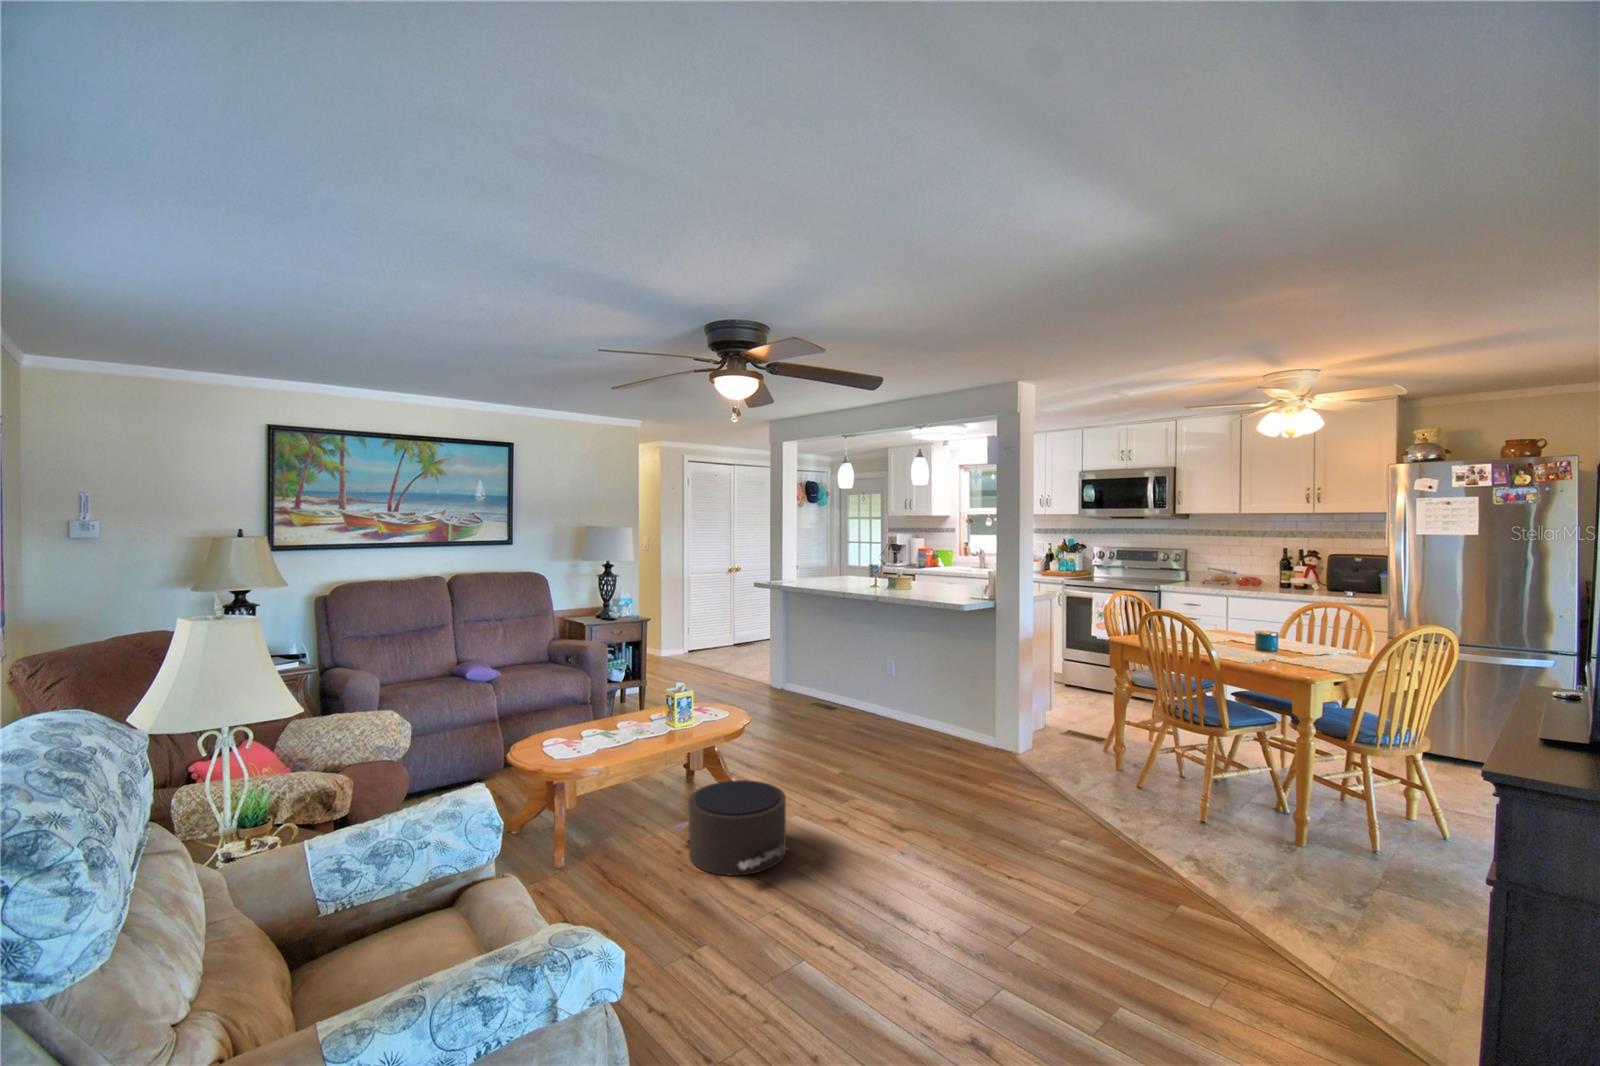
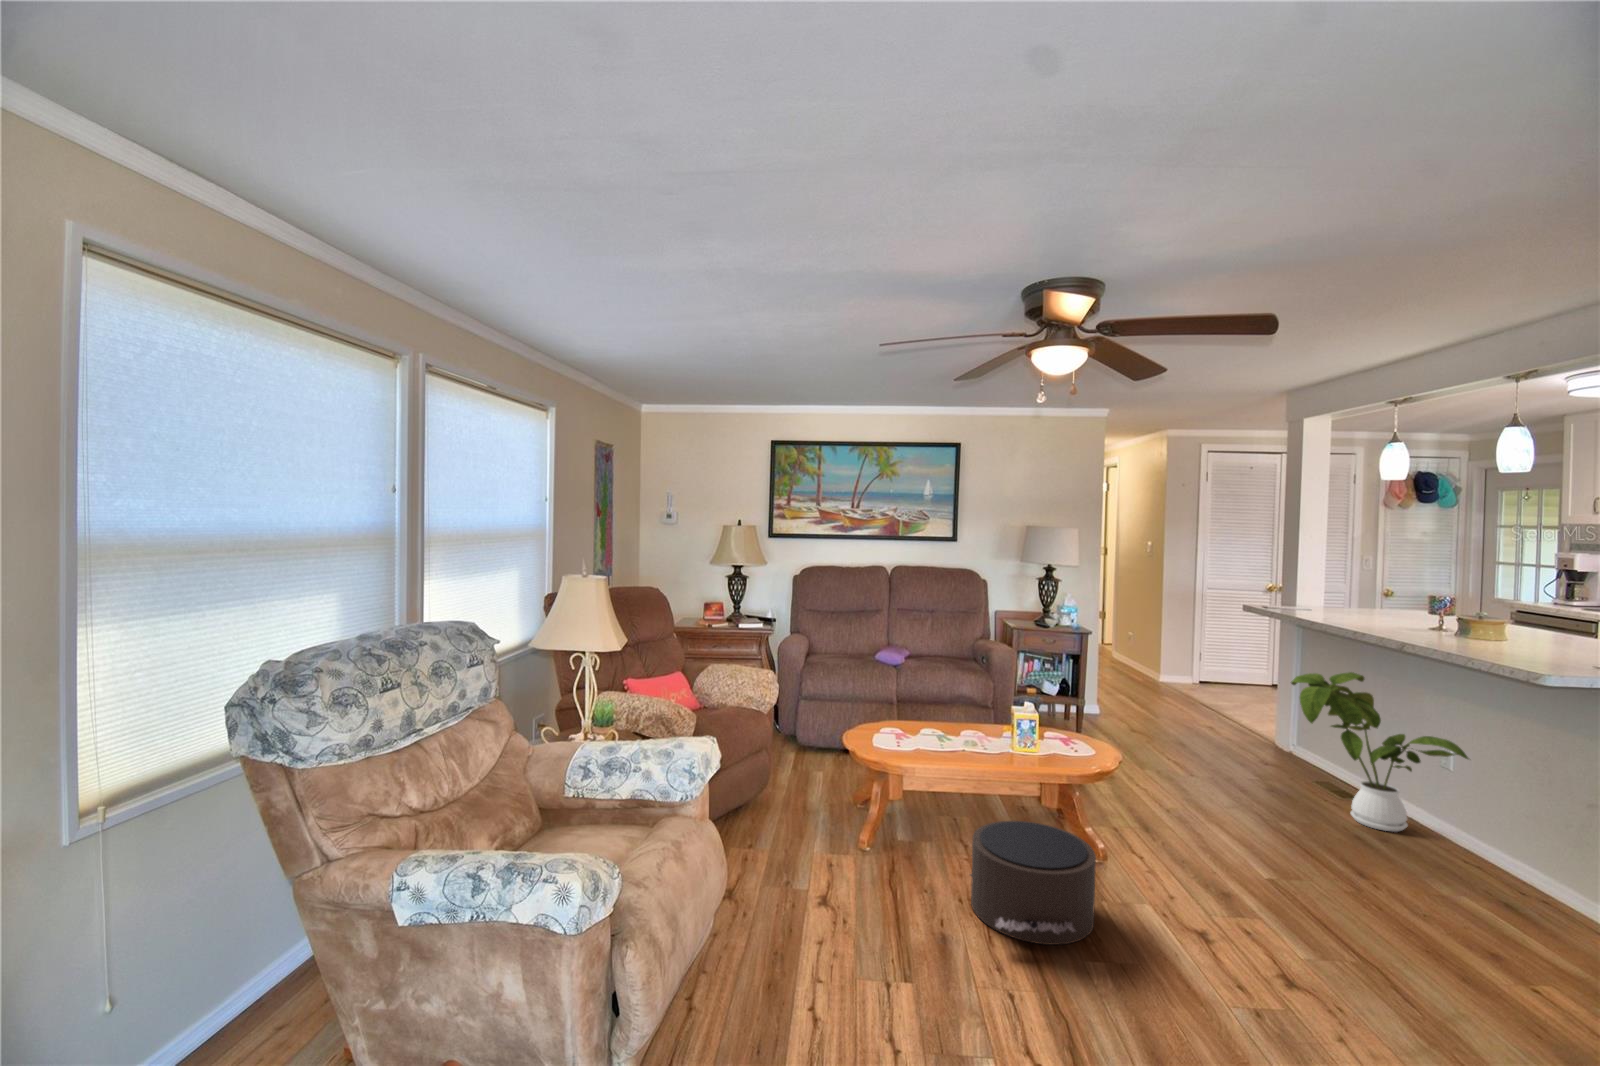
house plant: none [813,623,911,725] -> present [1291,672,1469,832]

